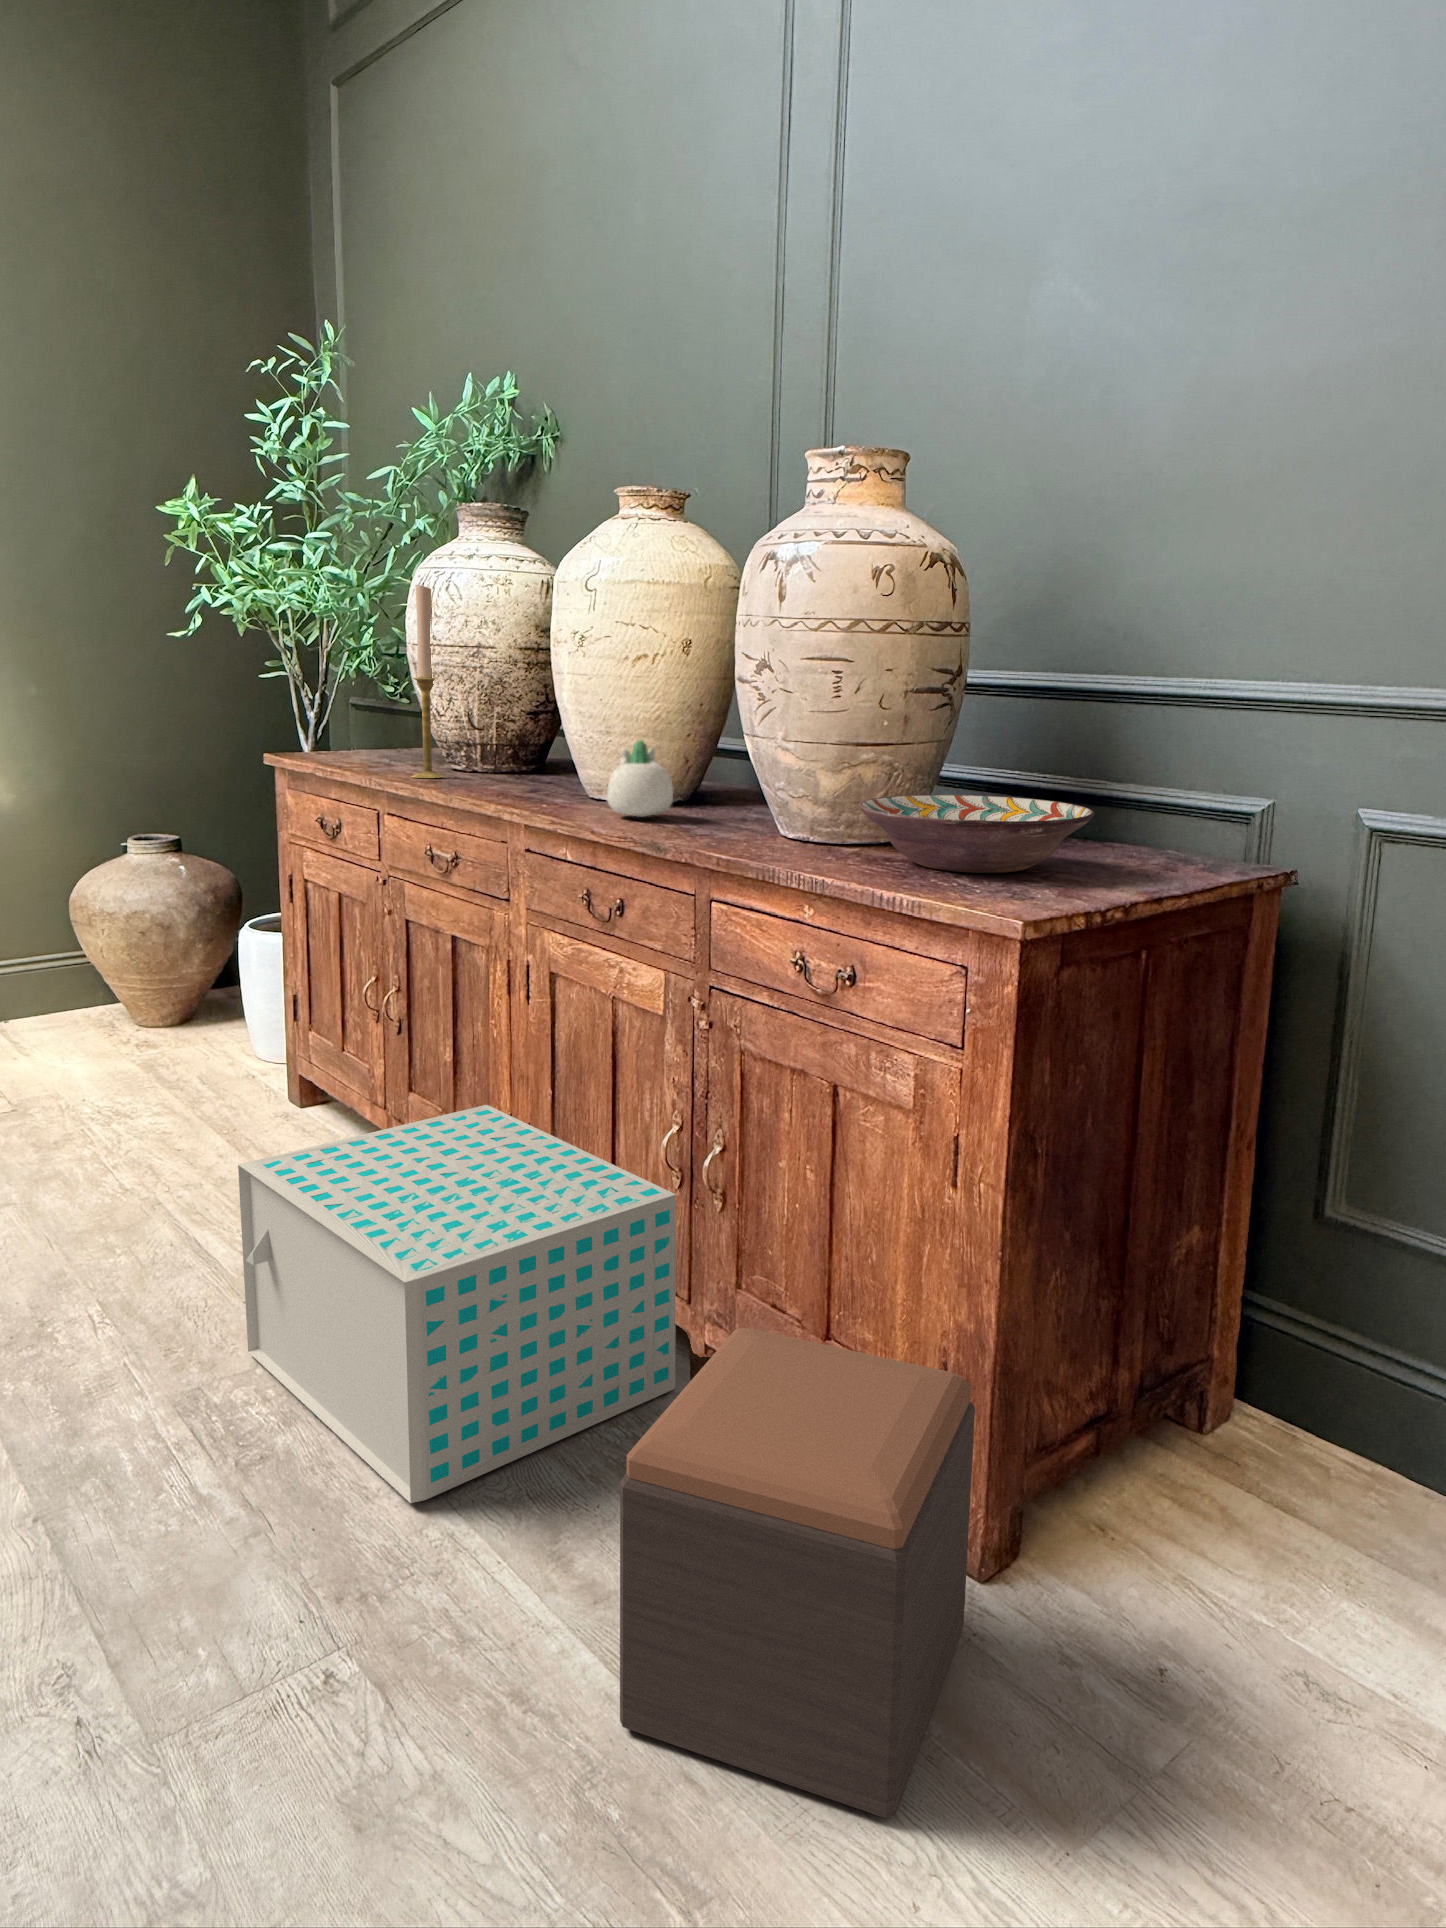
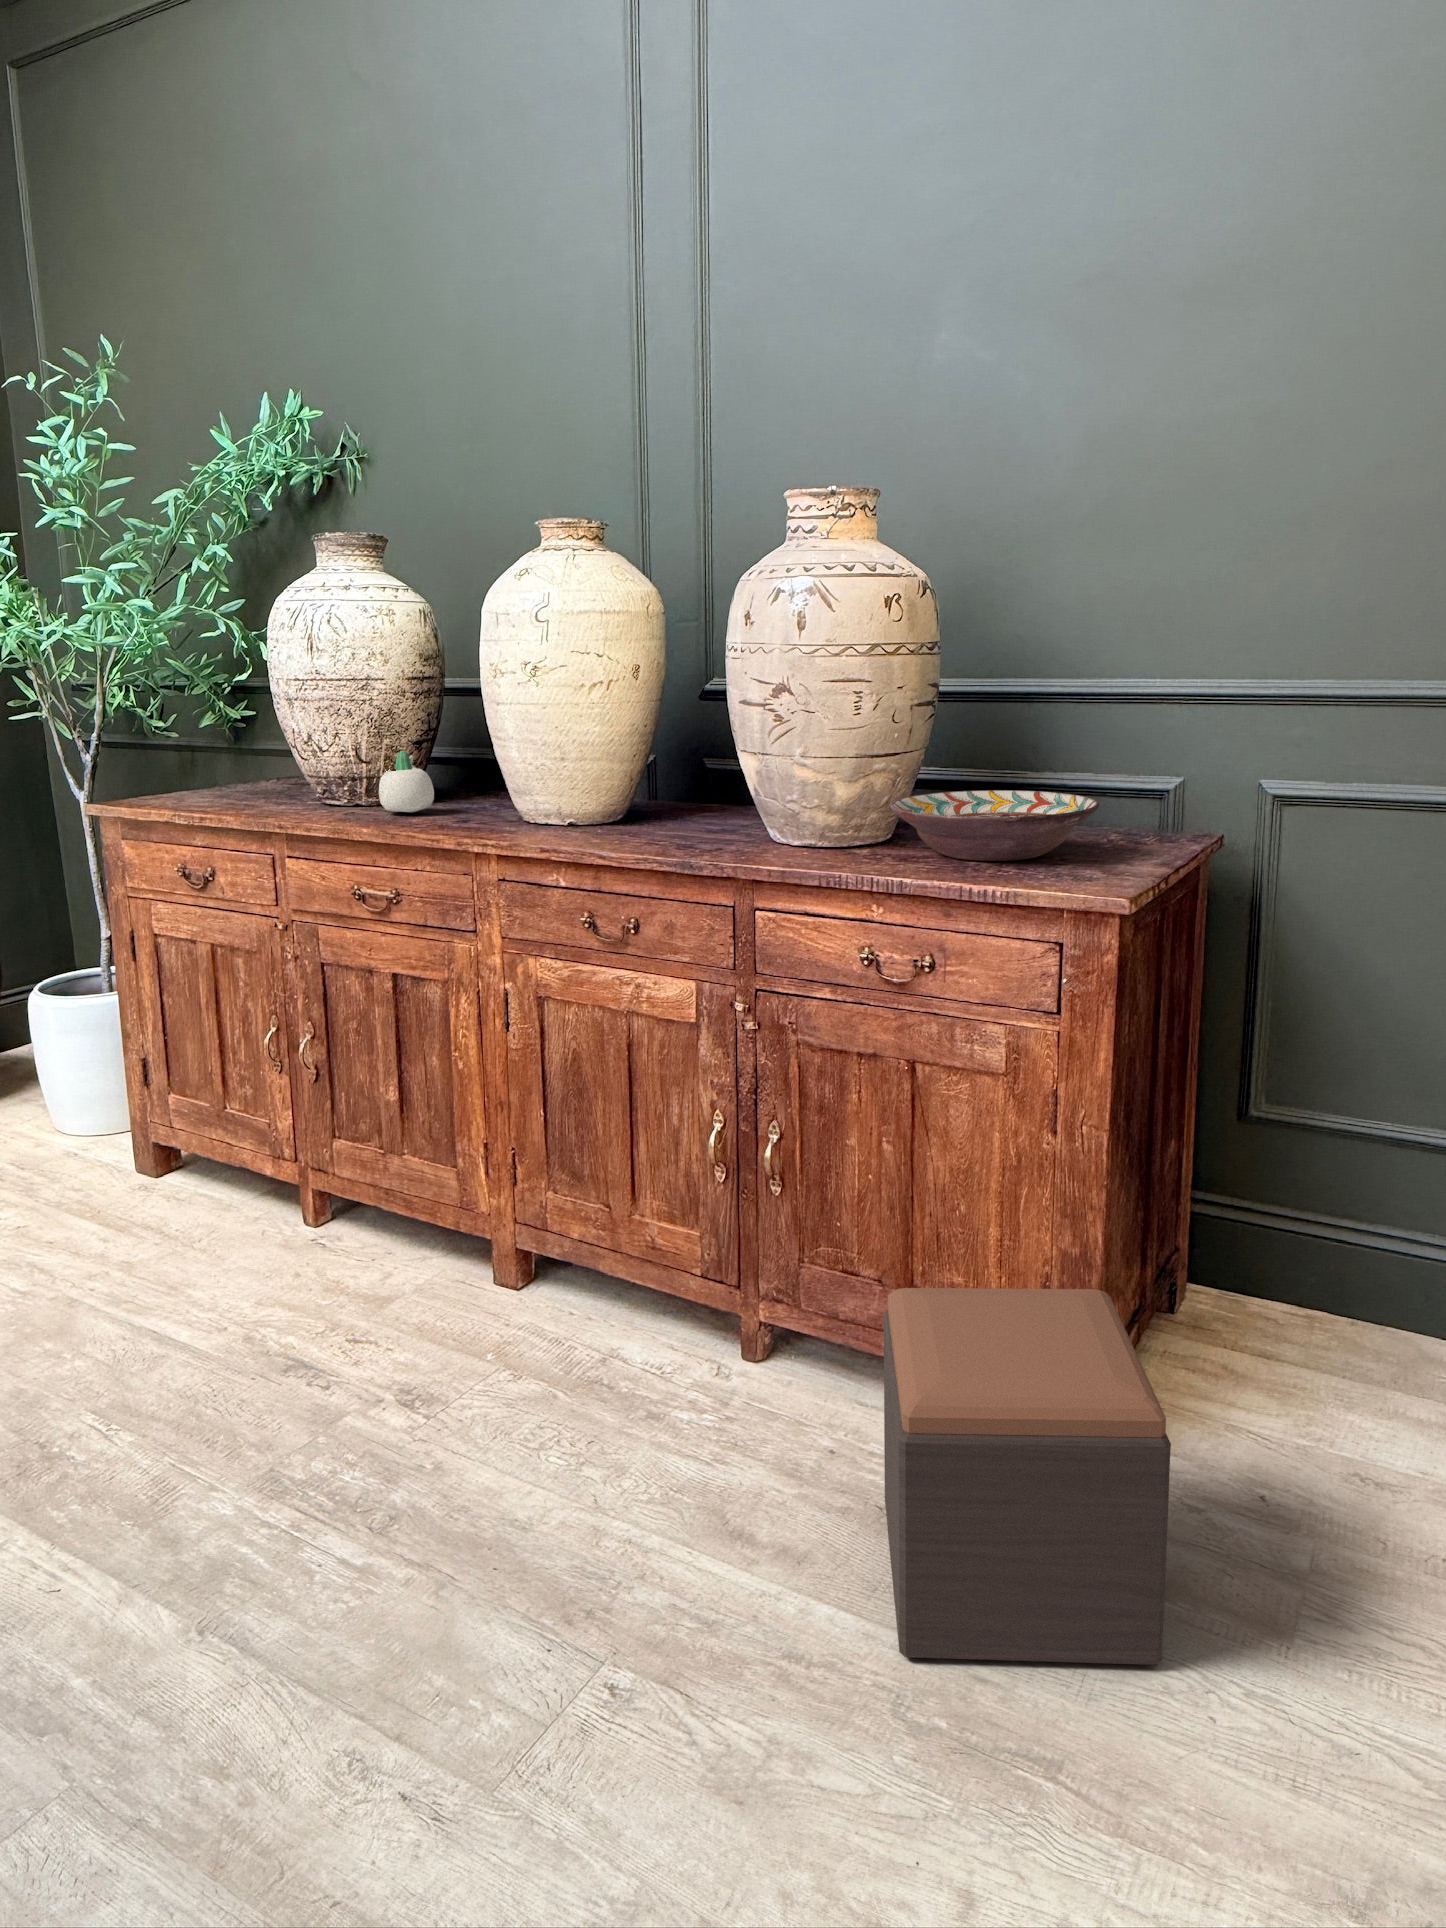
candlestick: present [412,583,444,778] -> none [292,617,335,817]
succulent planter: present [607,740,673,817] -> present [379,751,434,813]
storage box: present [238,1105,676,1503] -> none [279,1135,733,1522]

